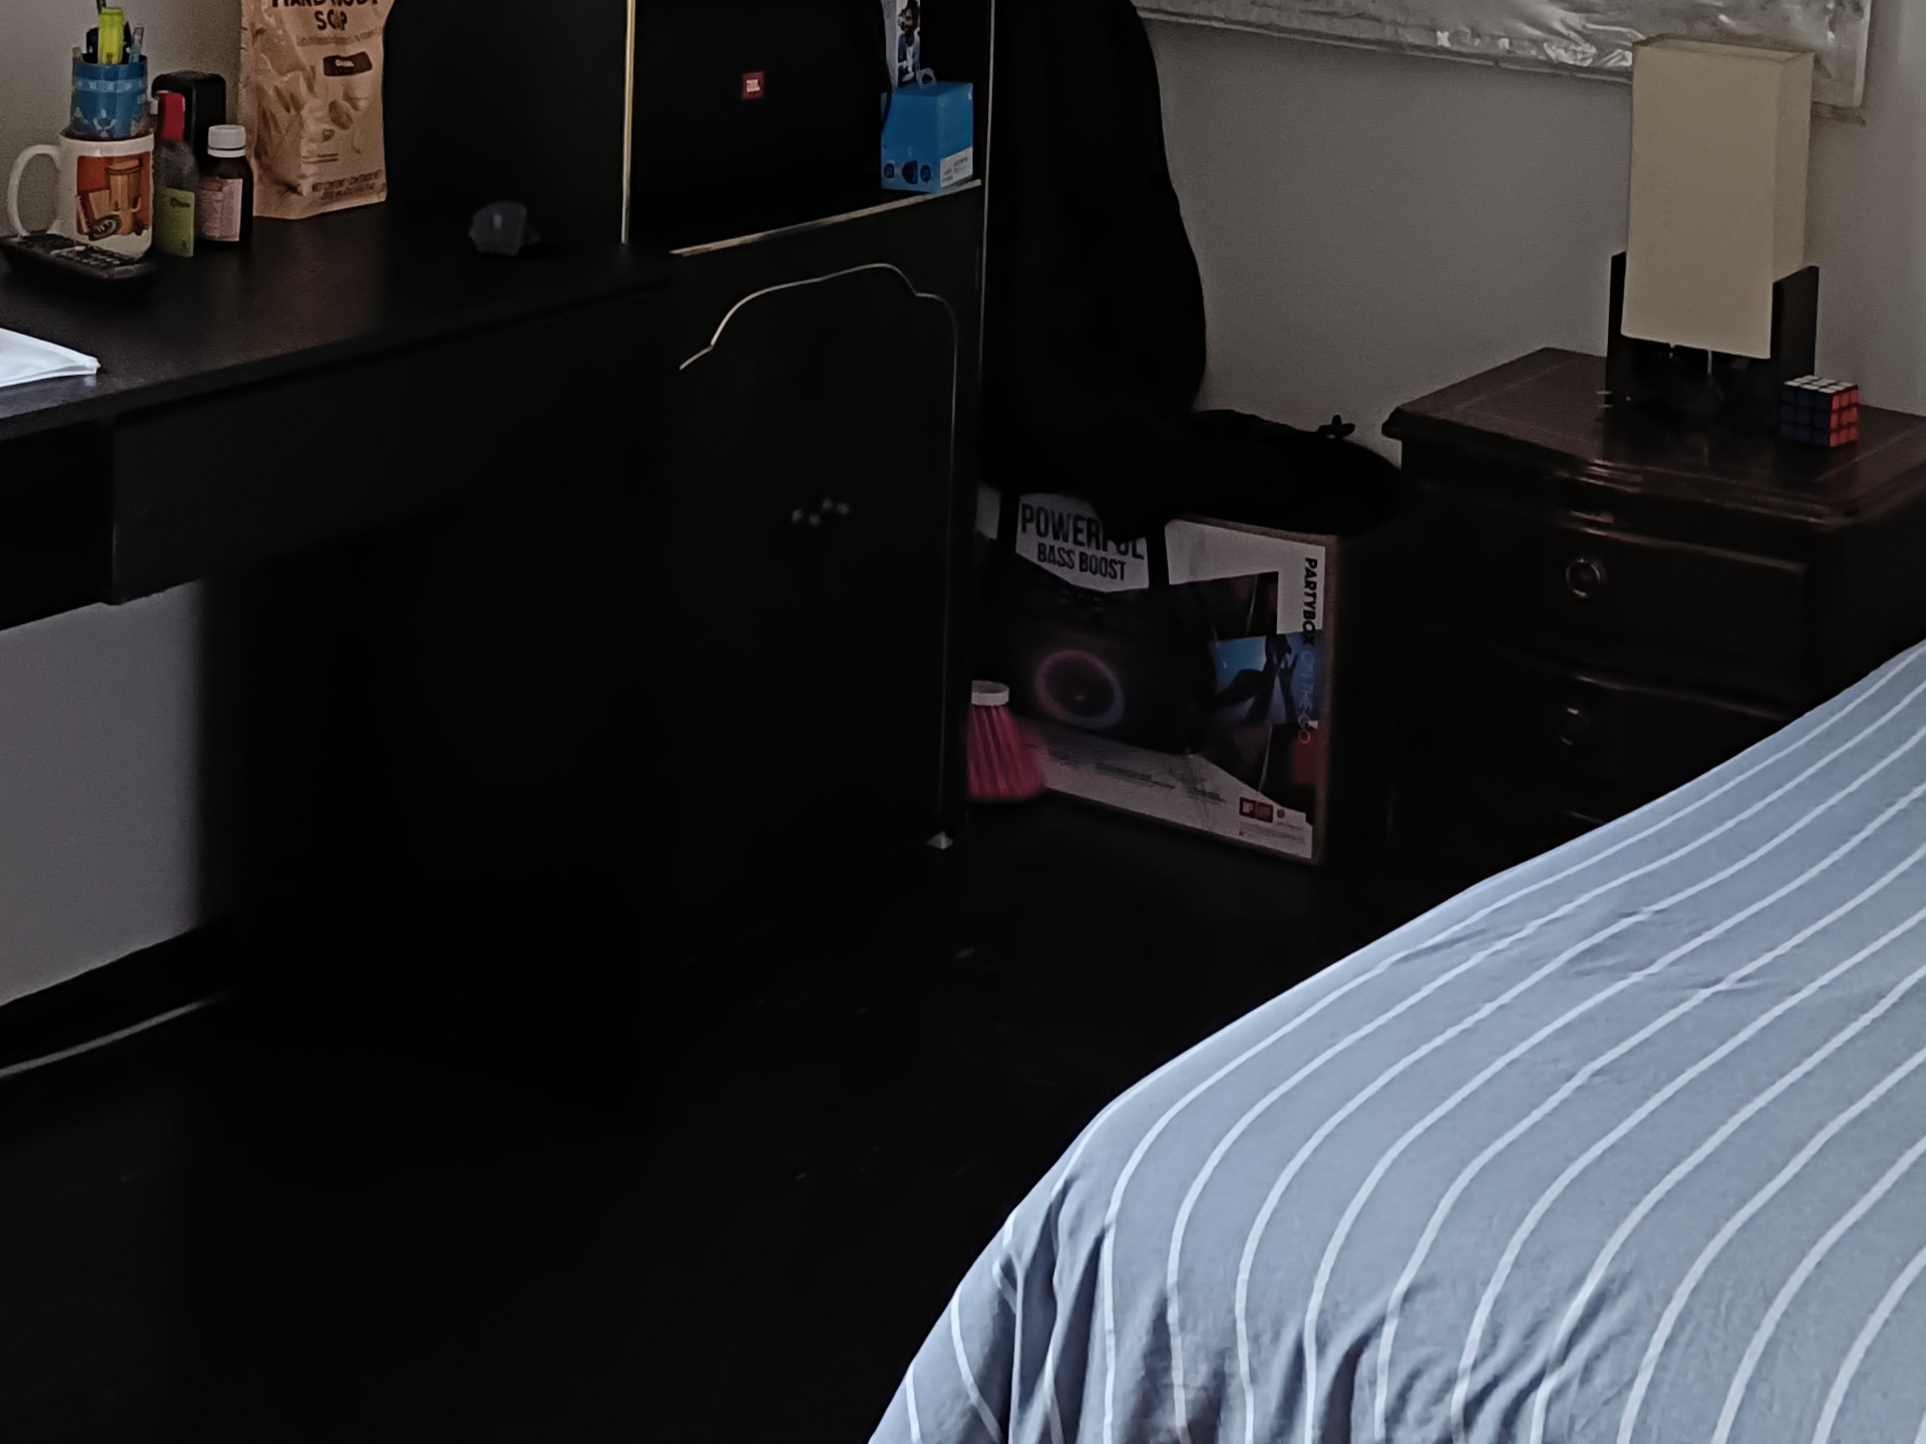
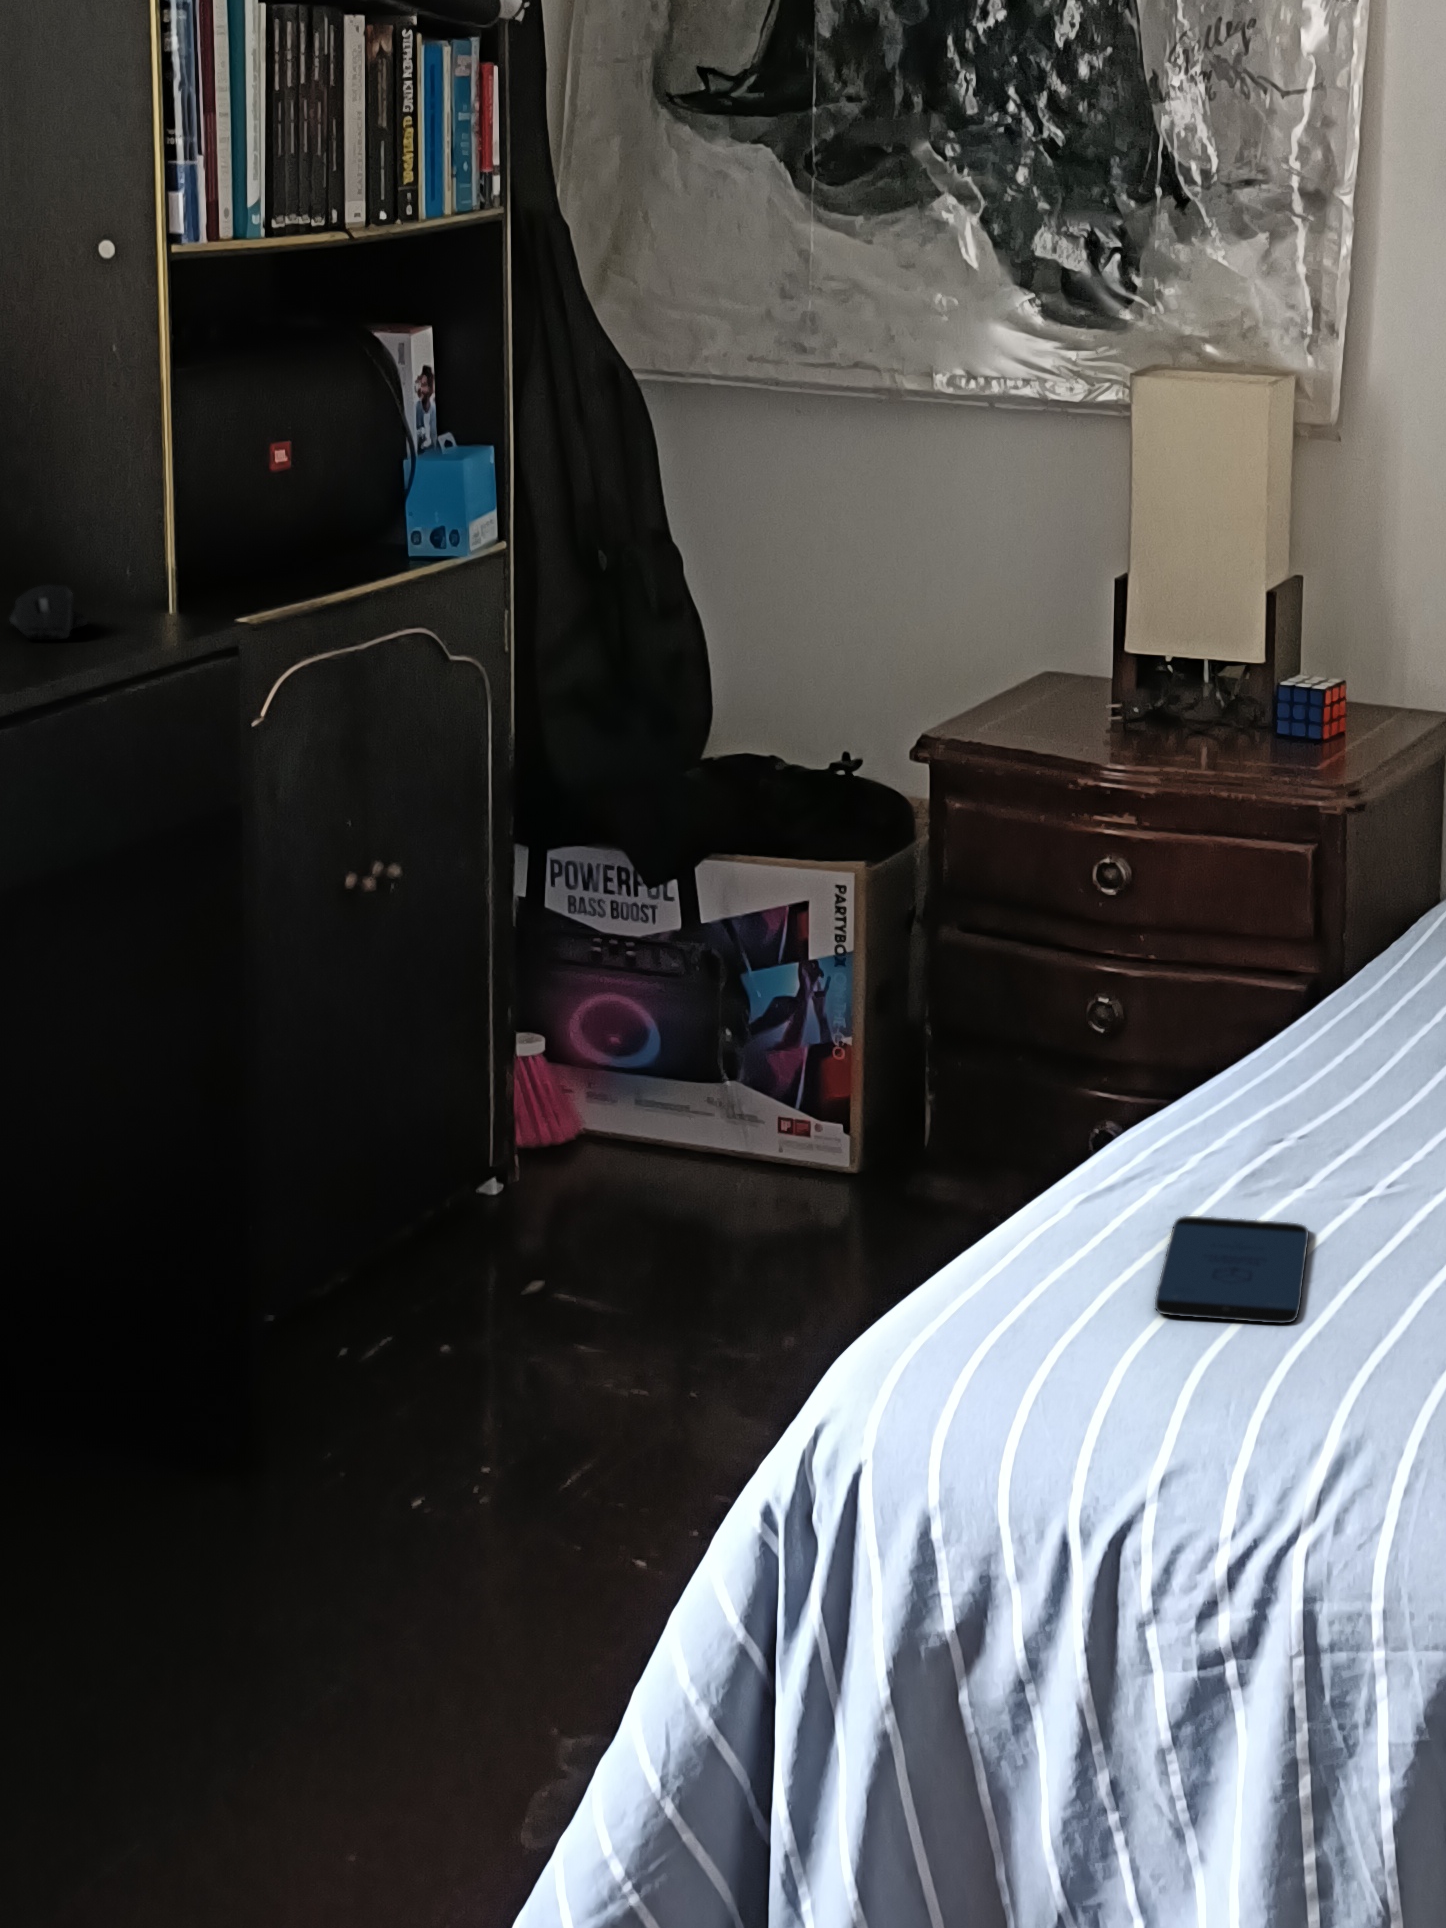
smartphone: none [1441,987,1633,1127] -> present [1155,1216,1308,1323]

